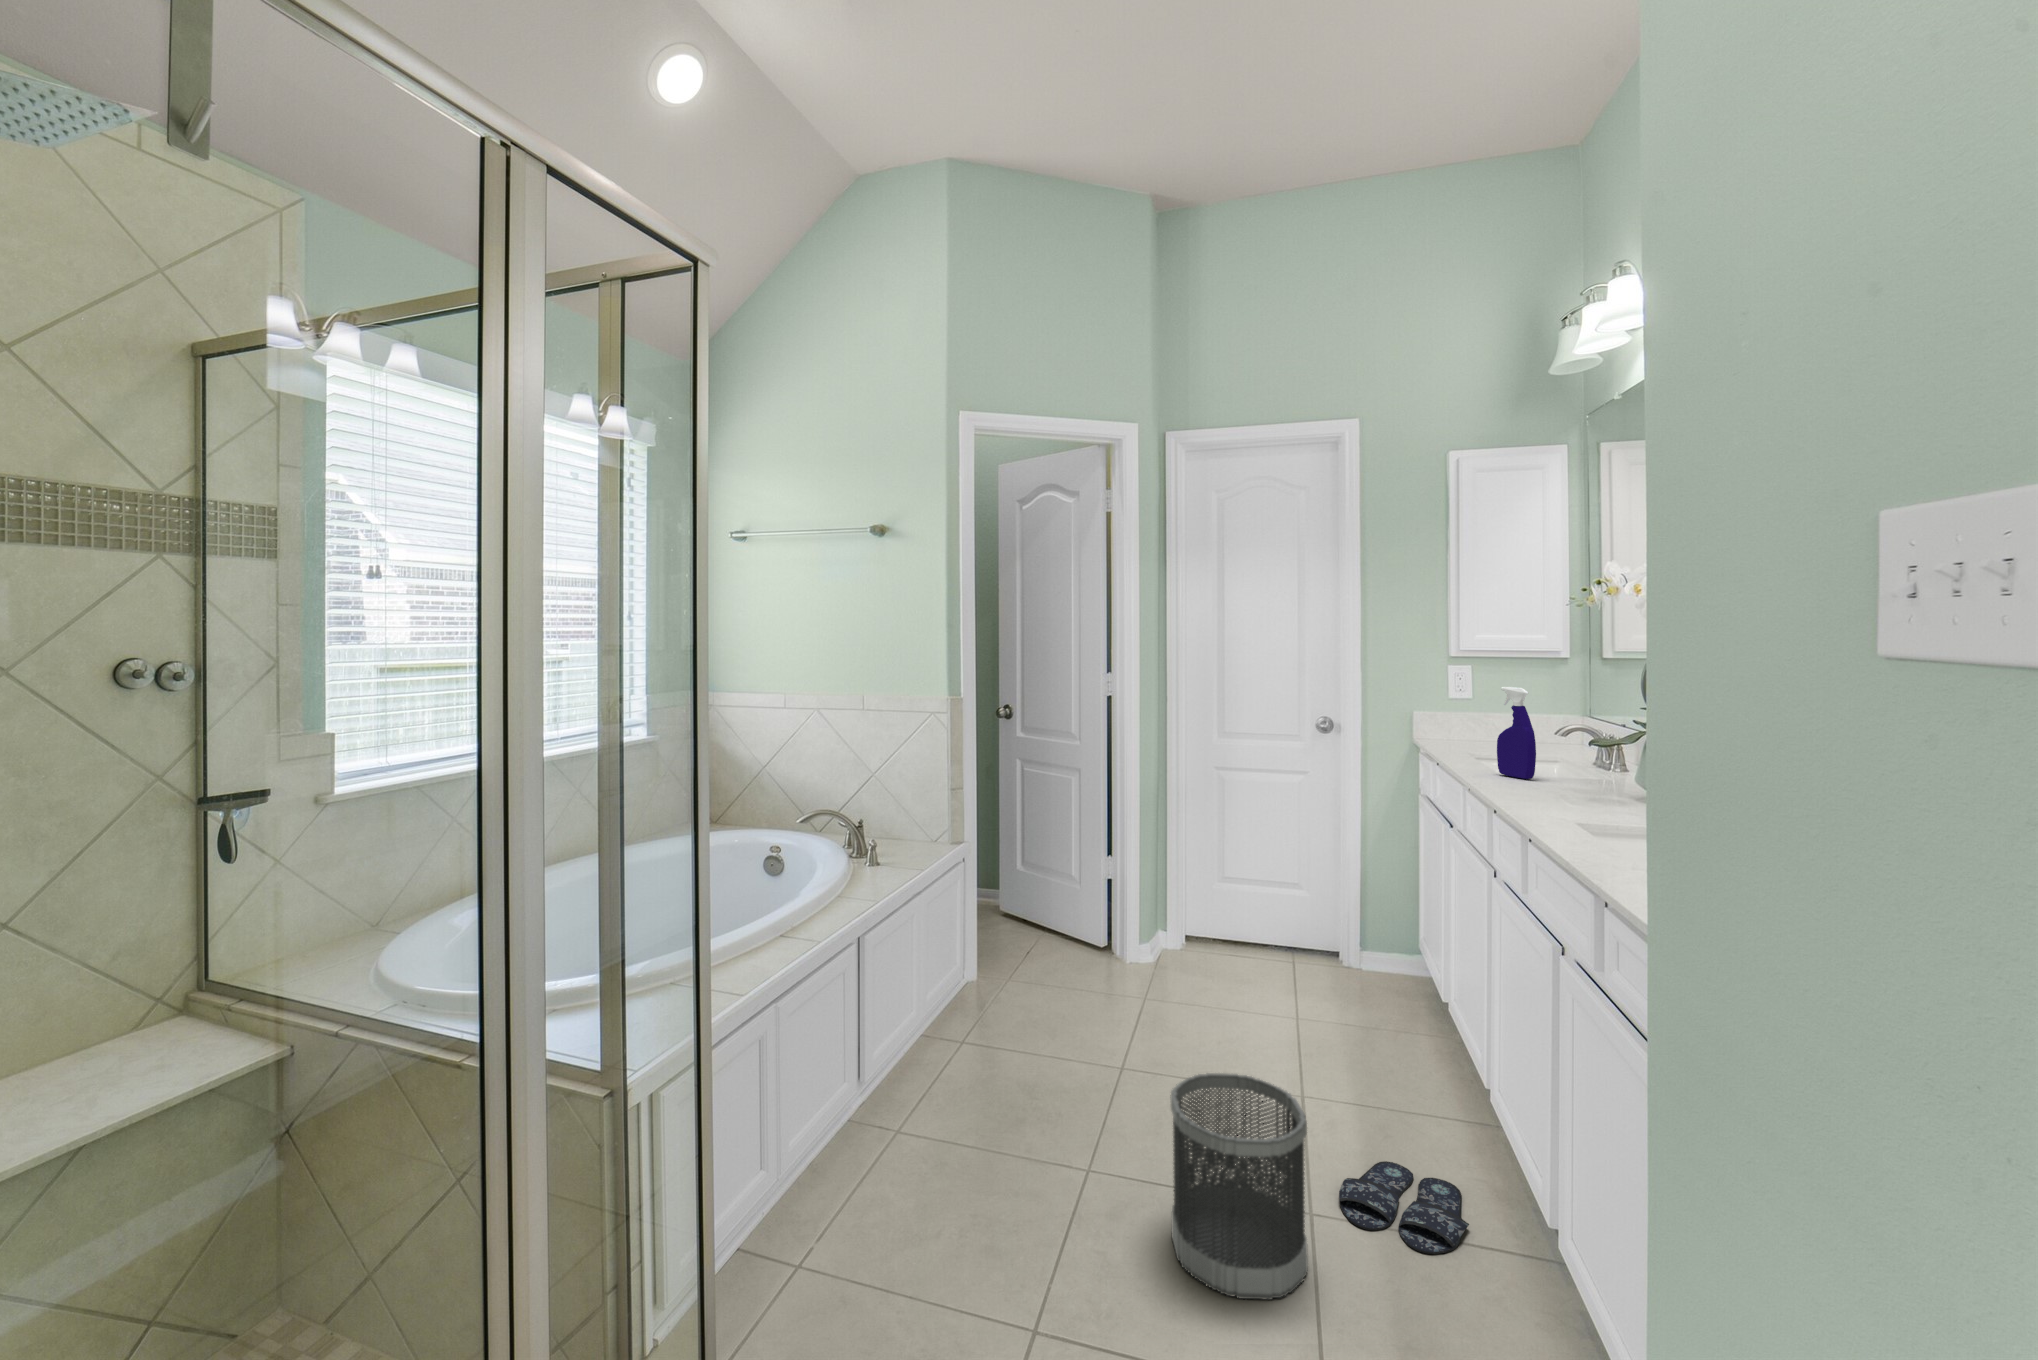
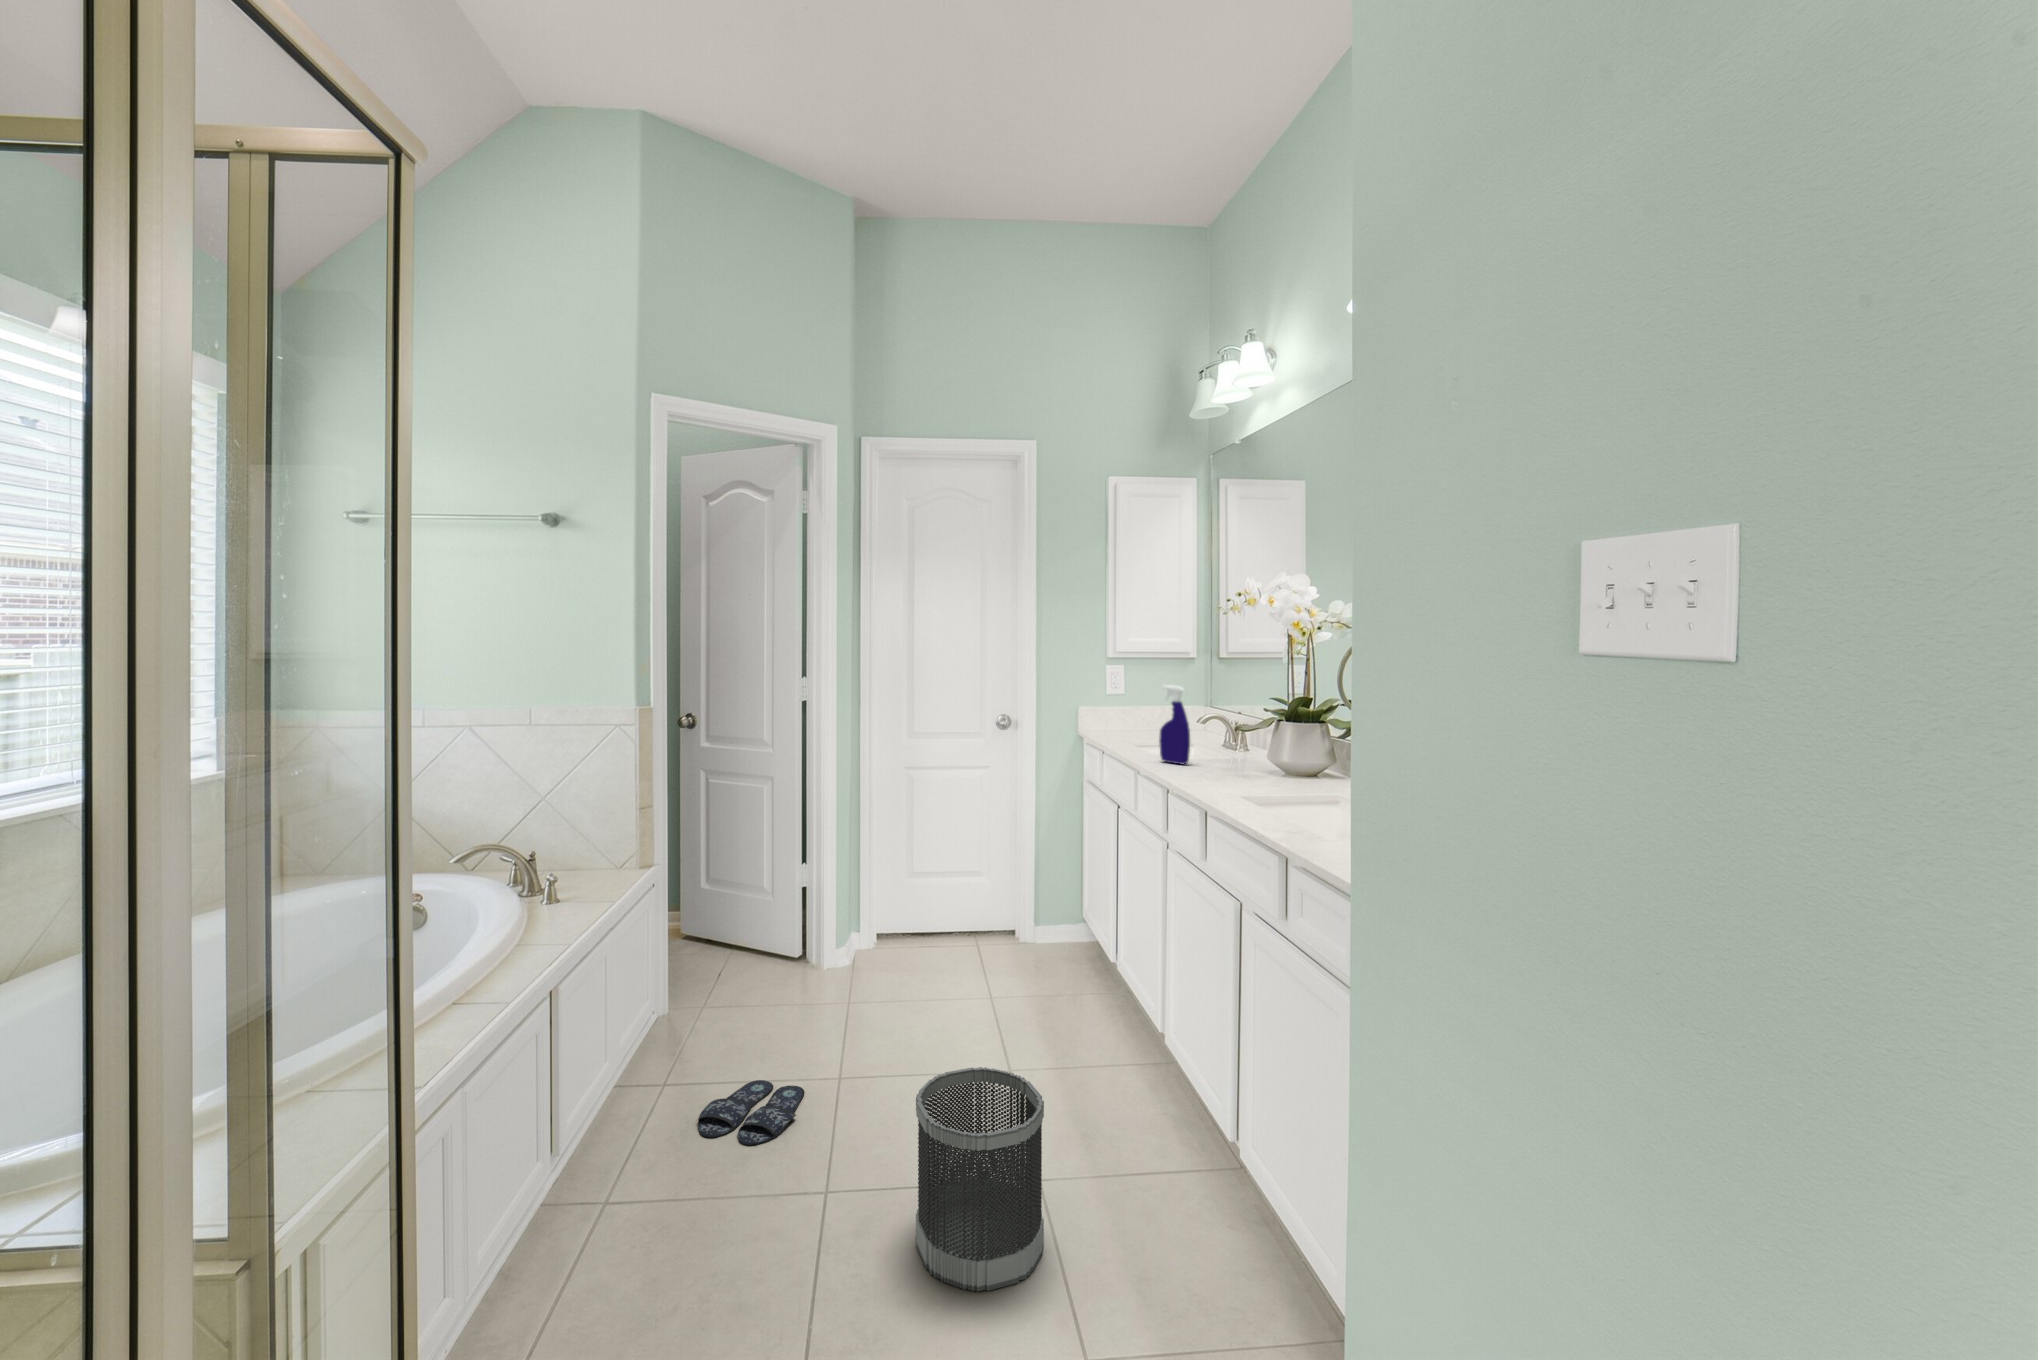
slippers: present [1339,1161,1469,1254] -> present [698,1080,804,1145]

